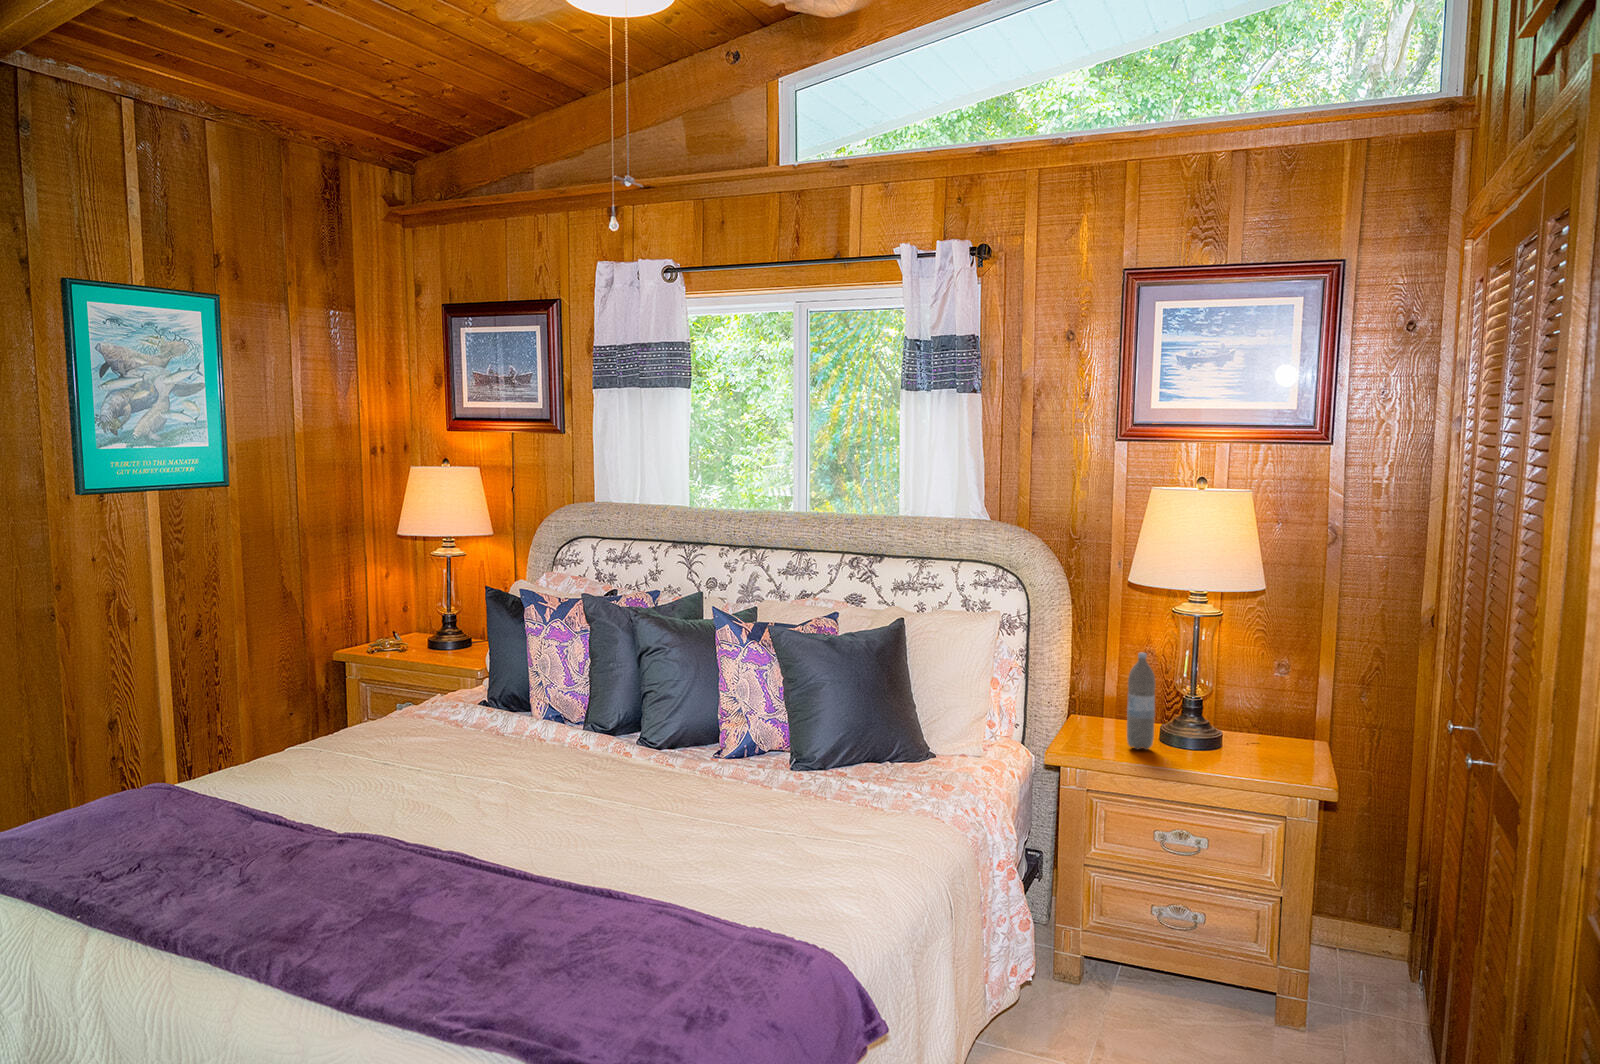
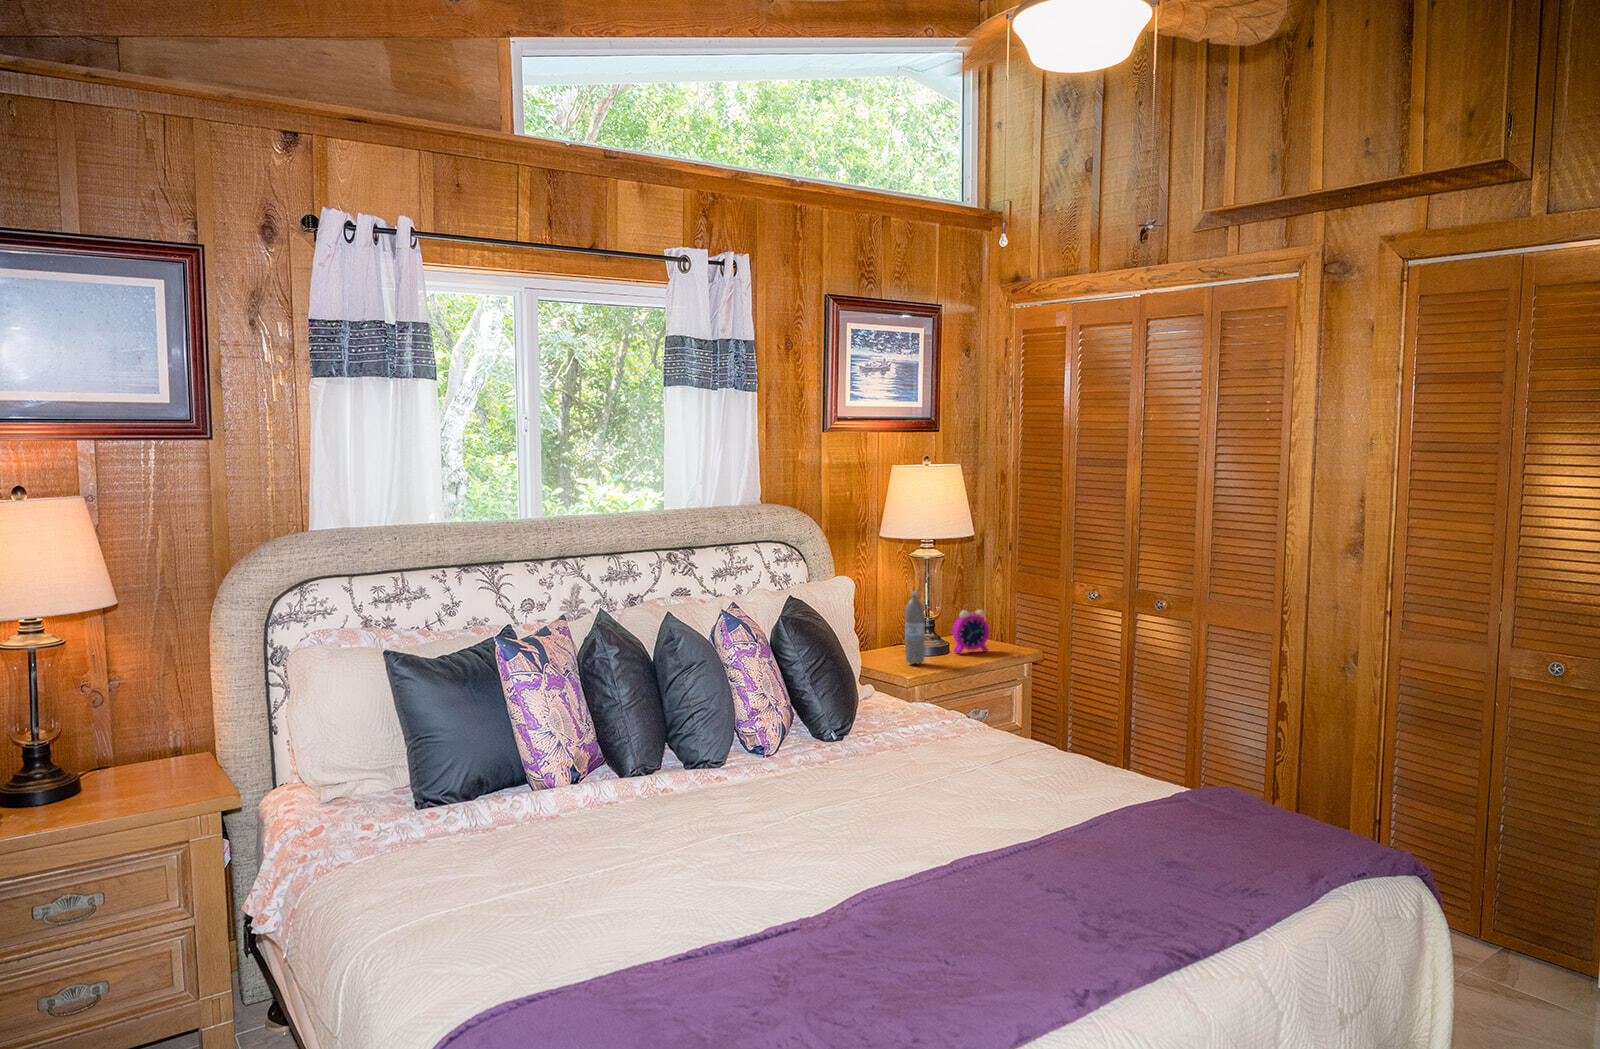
alarm clock: none [1226,690,1288,767] -> present [953,610,989,654]

